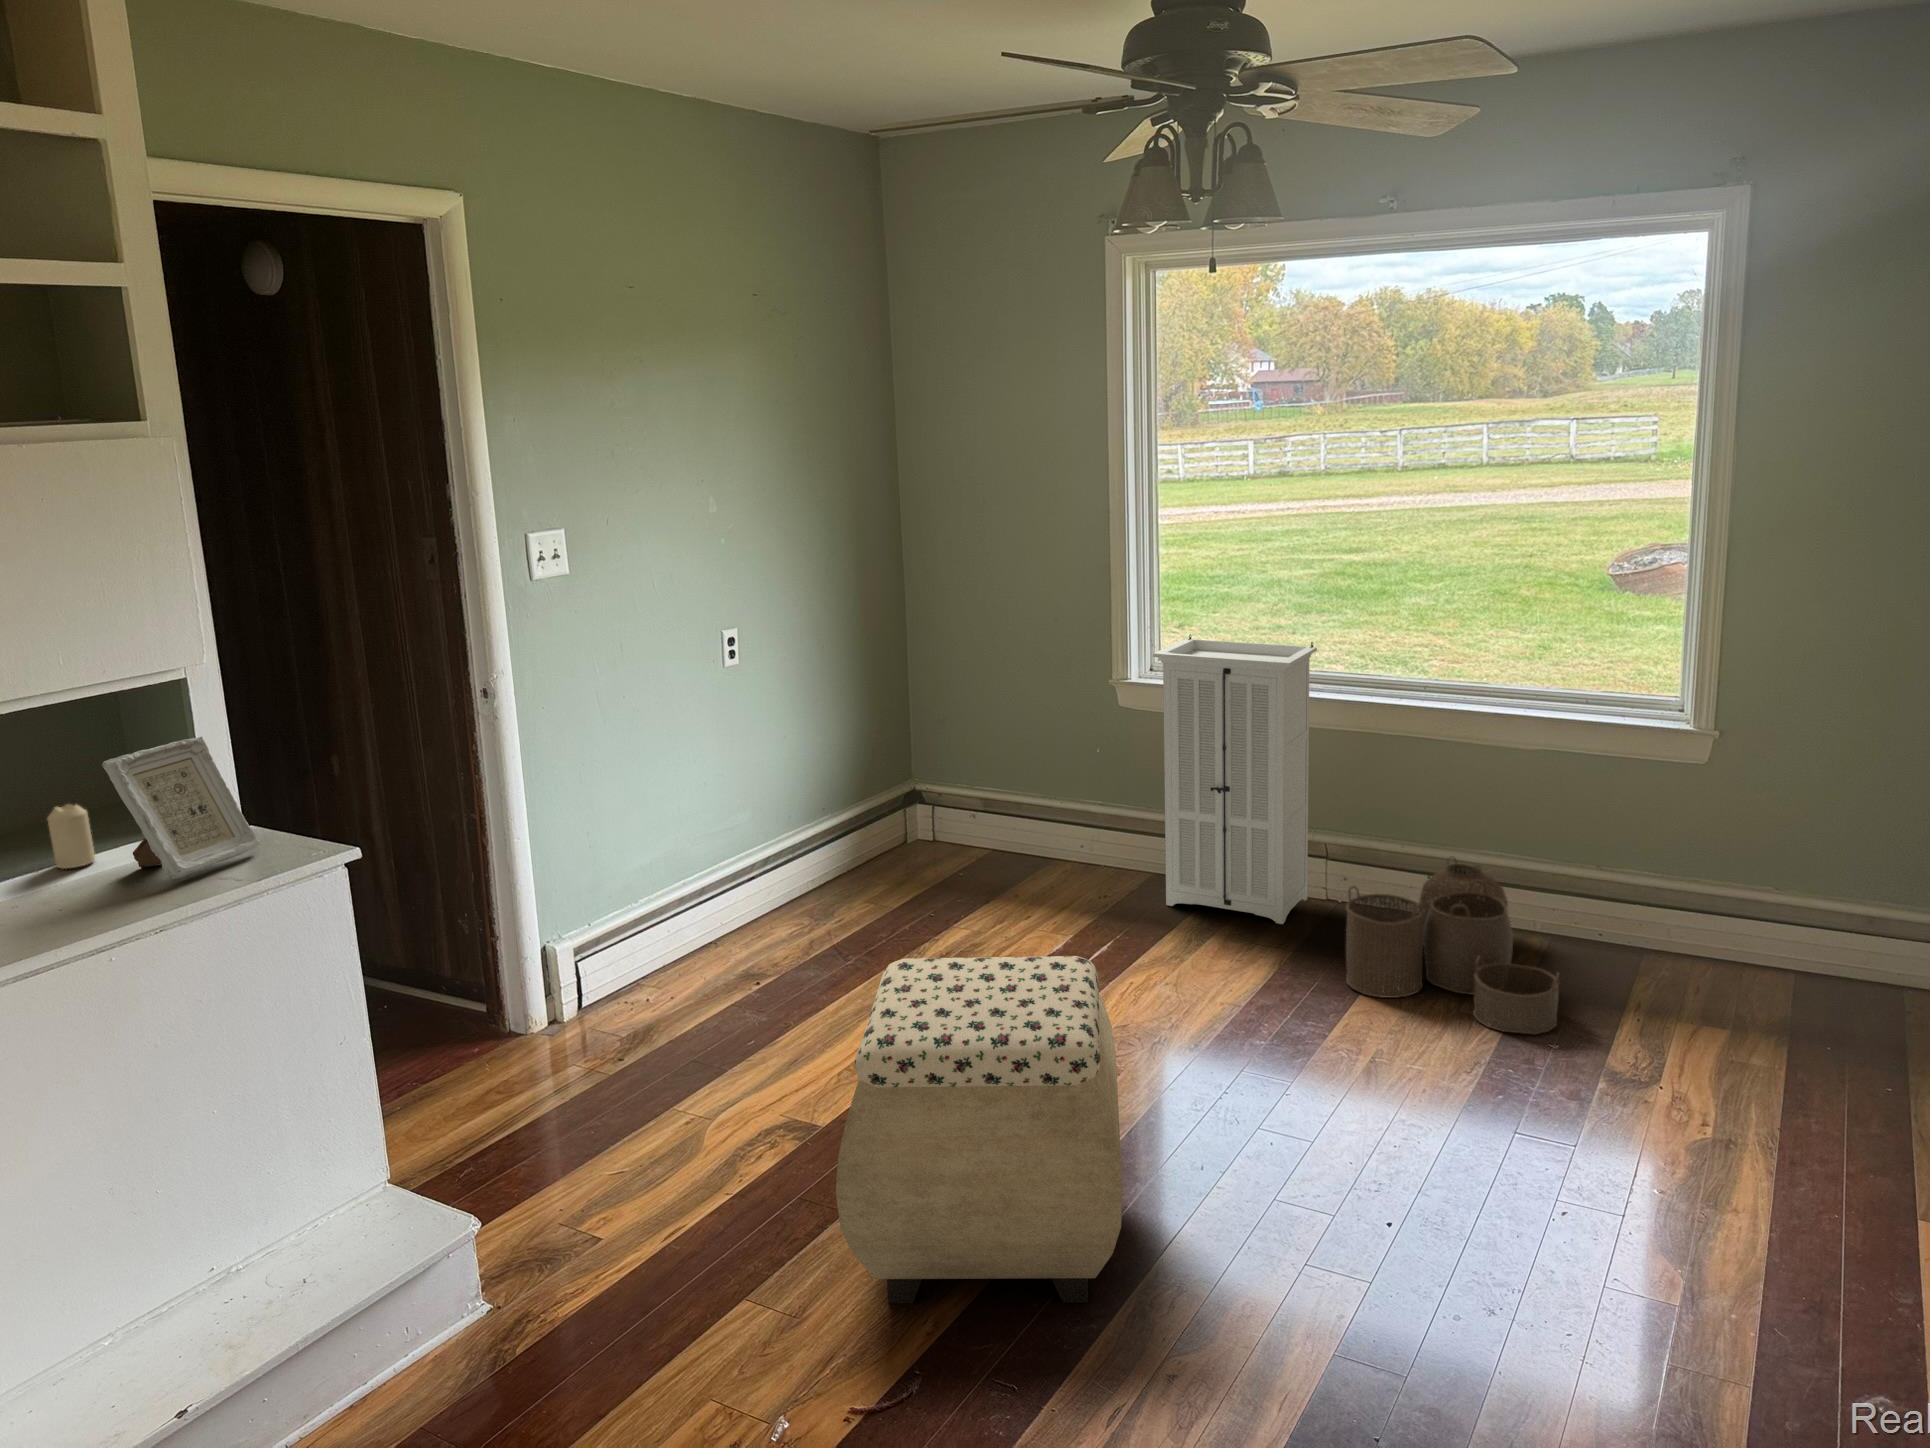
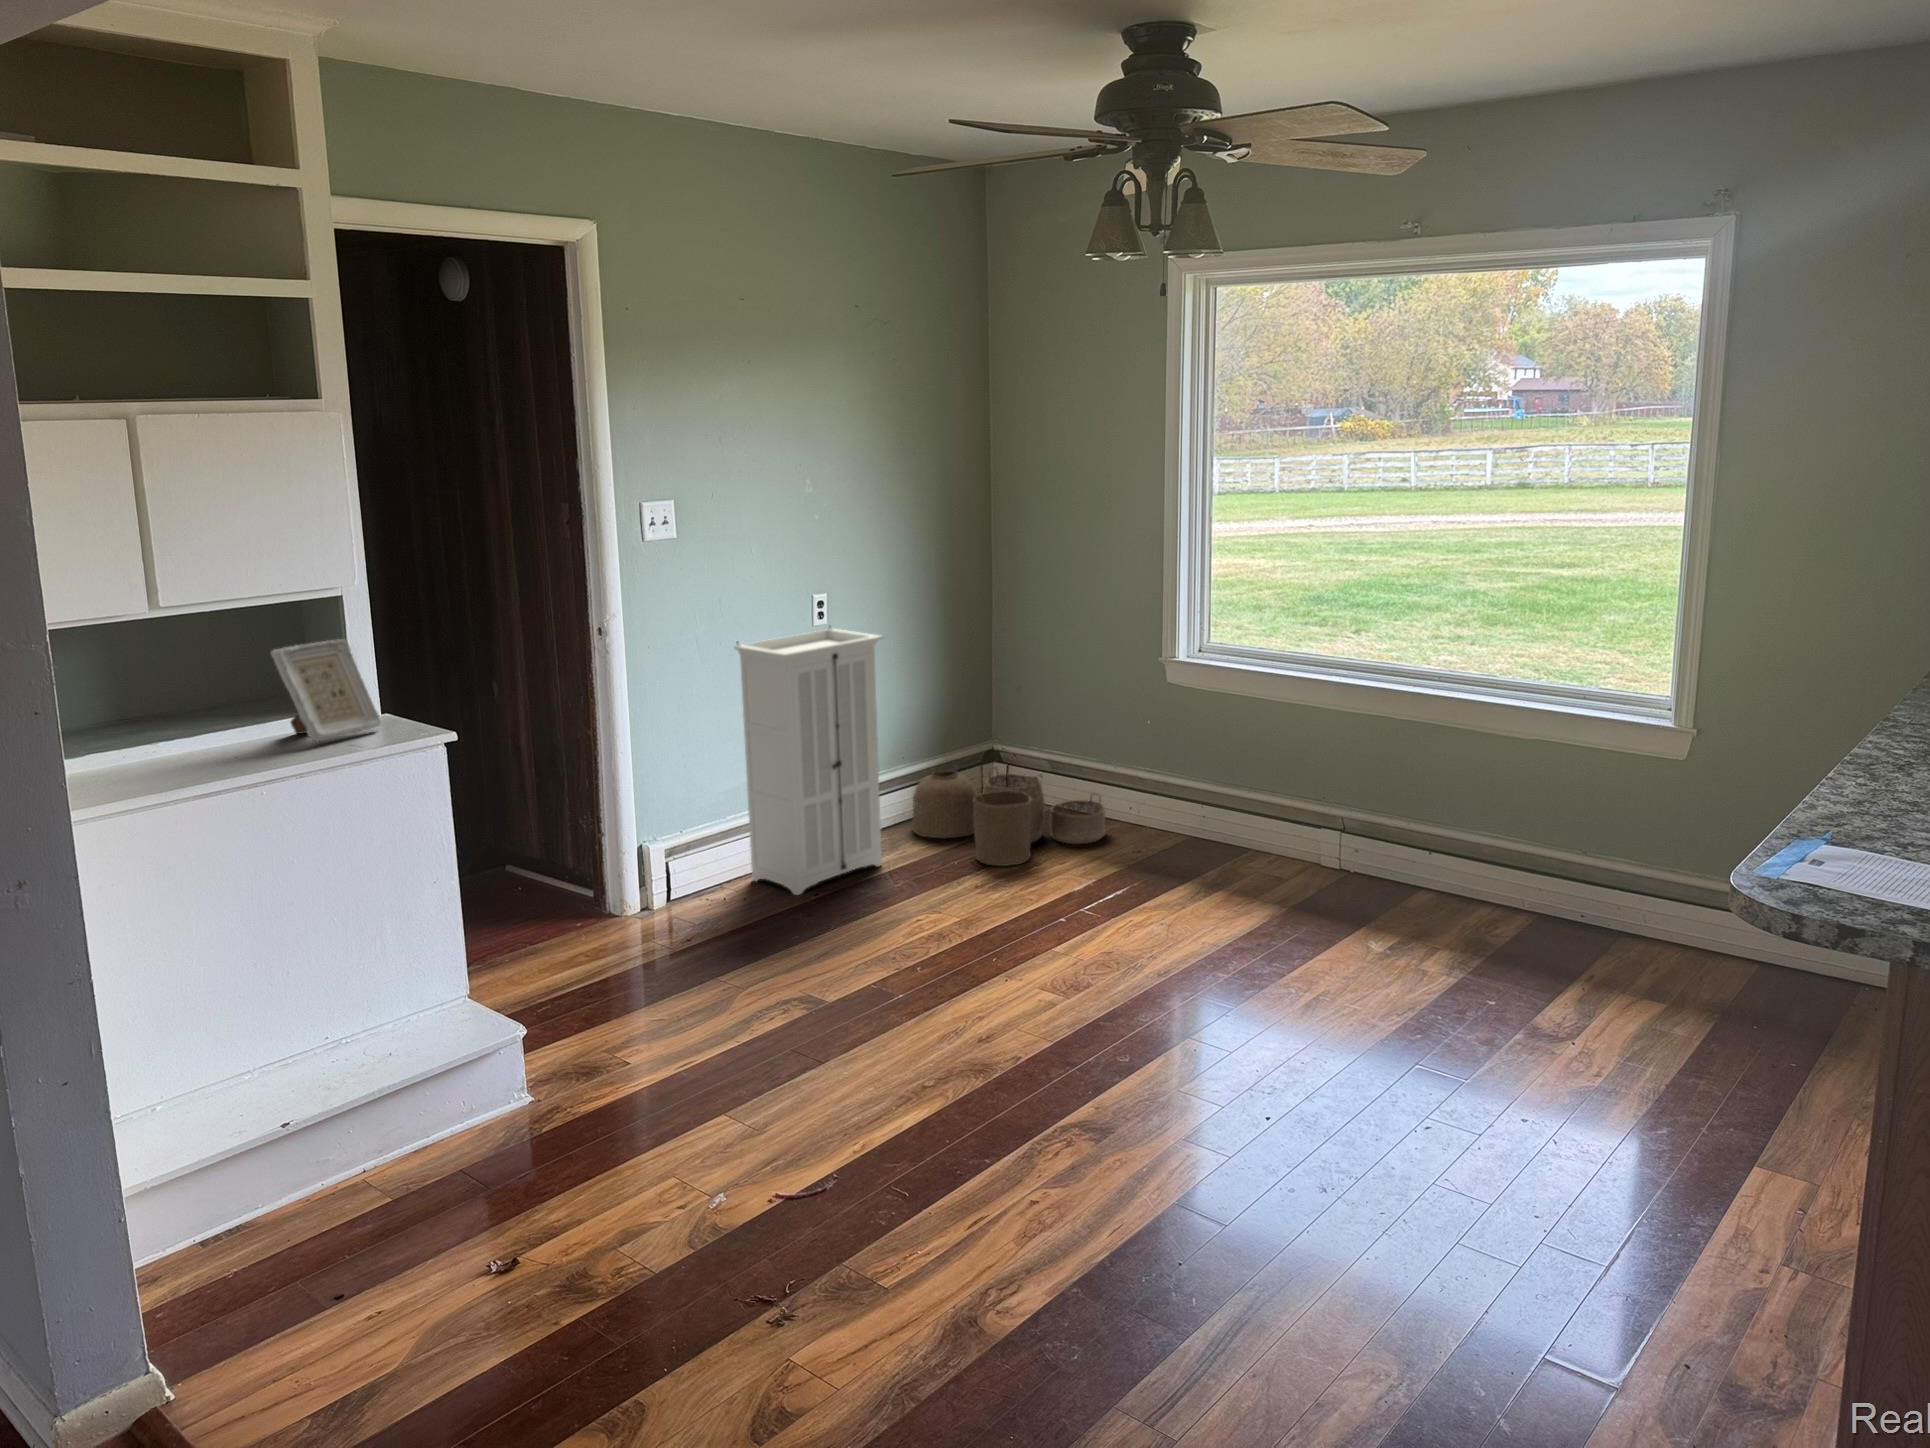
storage cabinet: present [1153,635,1317,924] -> present [734,626,884,895]
candle: present [47,804,95,869] -> none [234,683,267,730]
woven basket: present [1346,856,1560,1035] -> present [912,768,1105,866]
ottoman: present [836,956,1123,1303] -> none [785,859,1055,1146]

